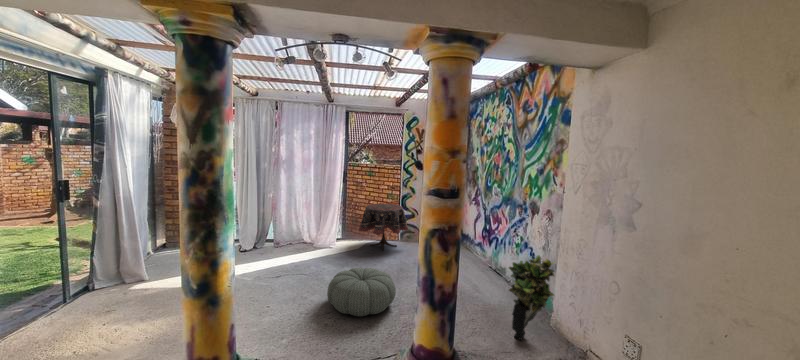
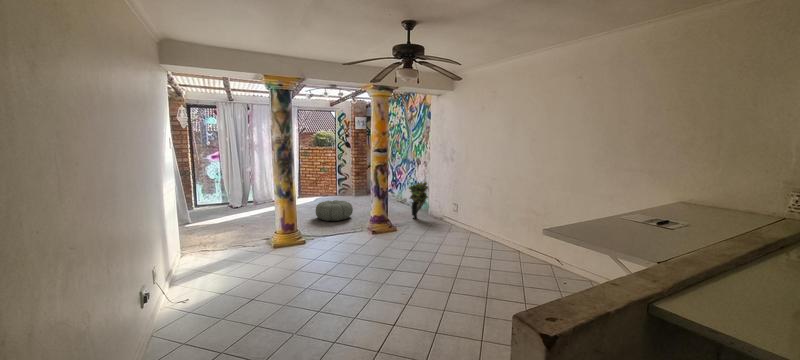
side table: present [359,204,408,251] -> none [312,171,345,200]

